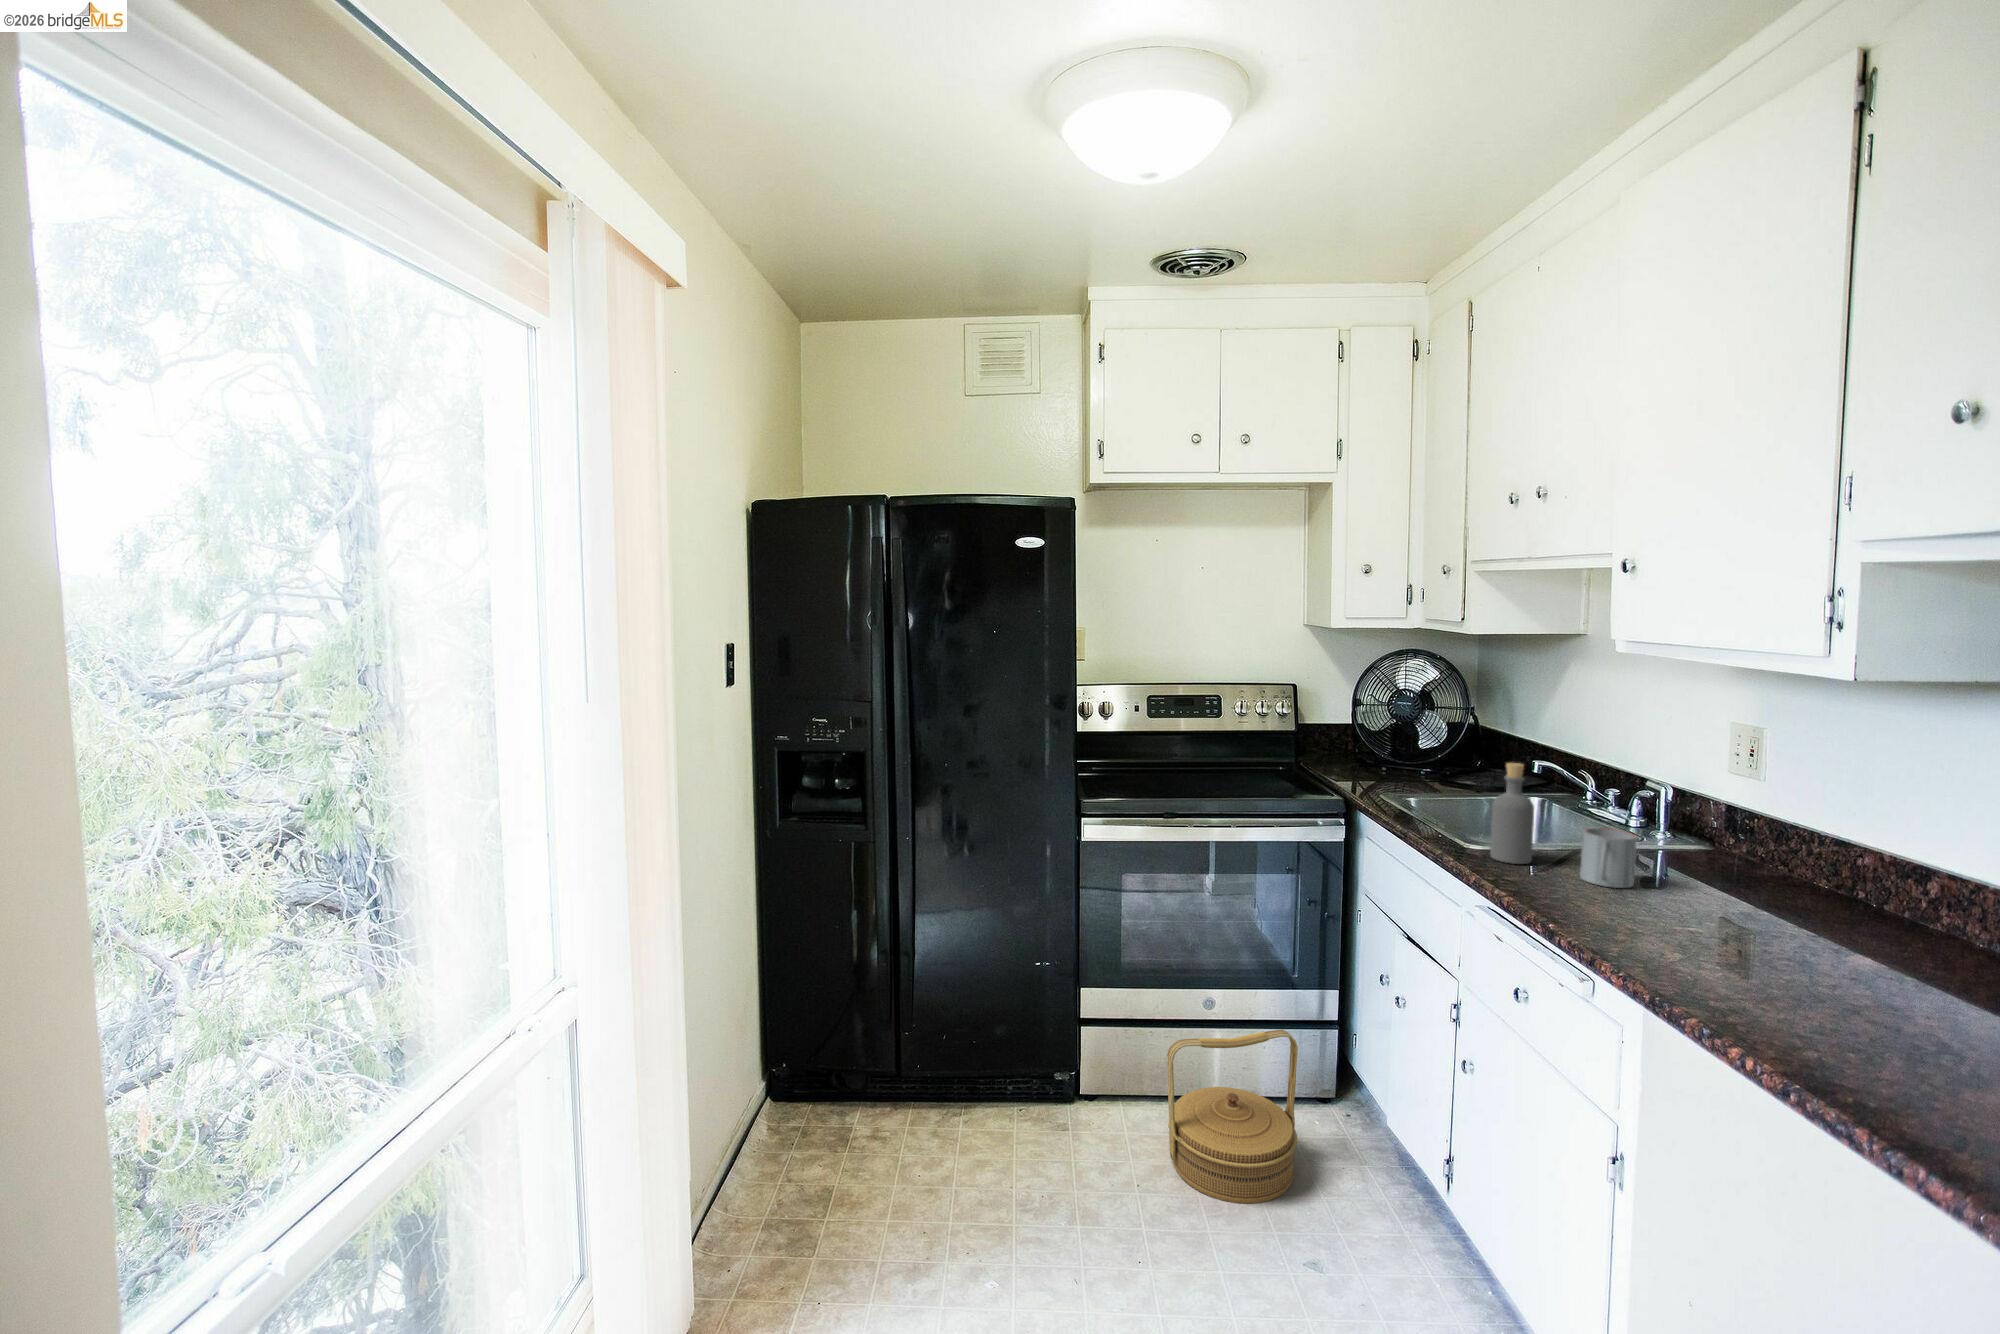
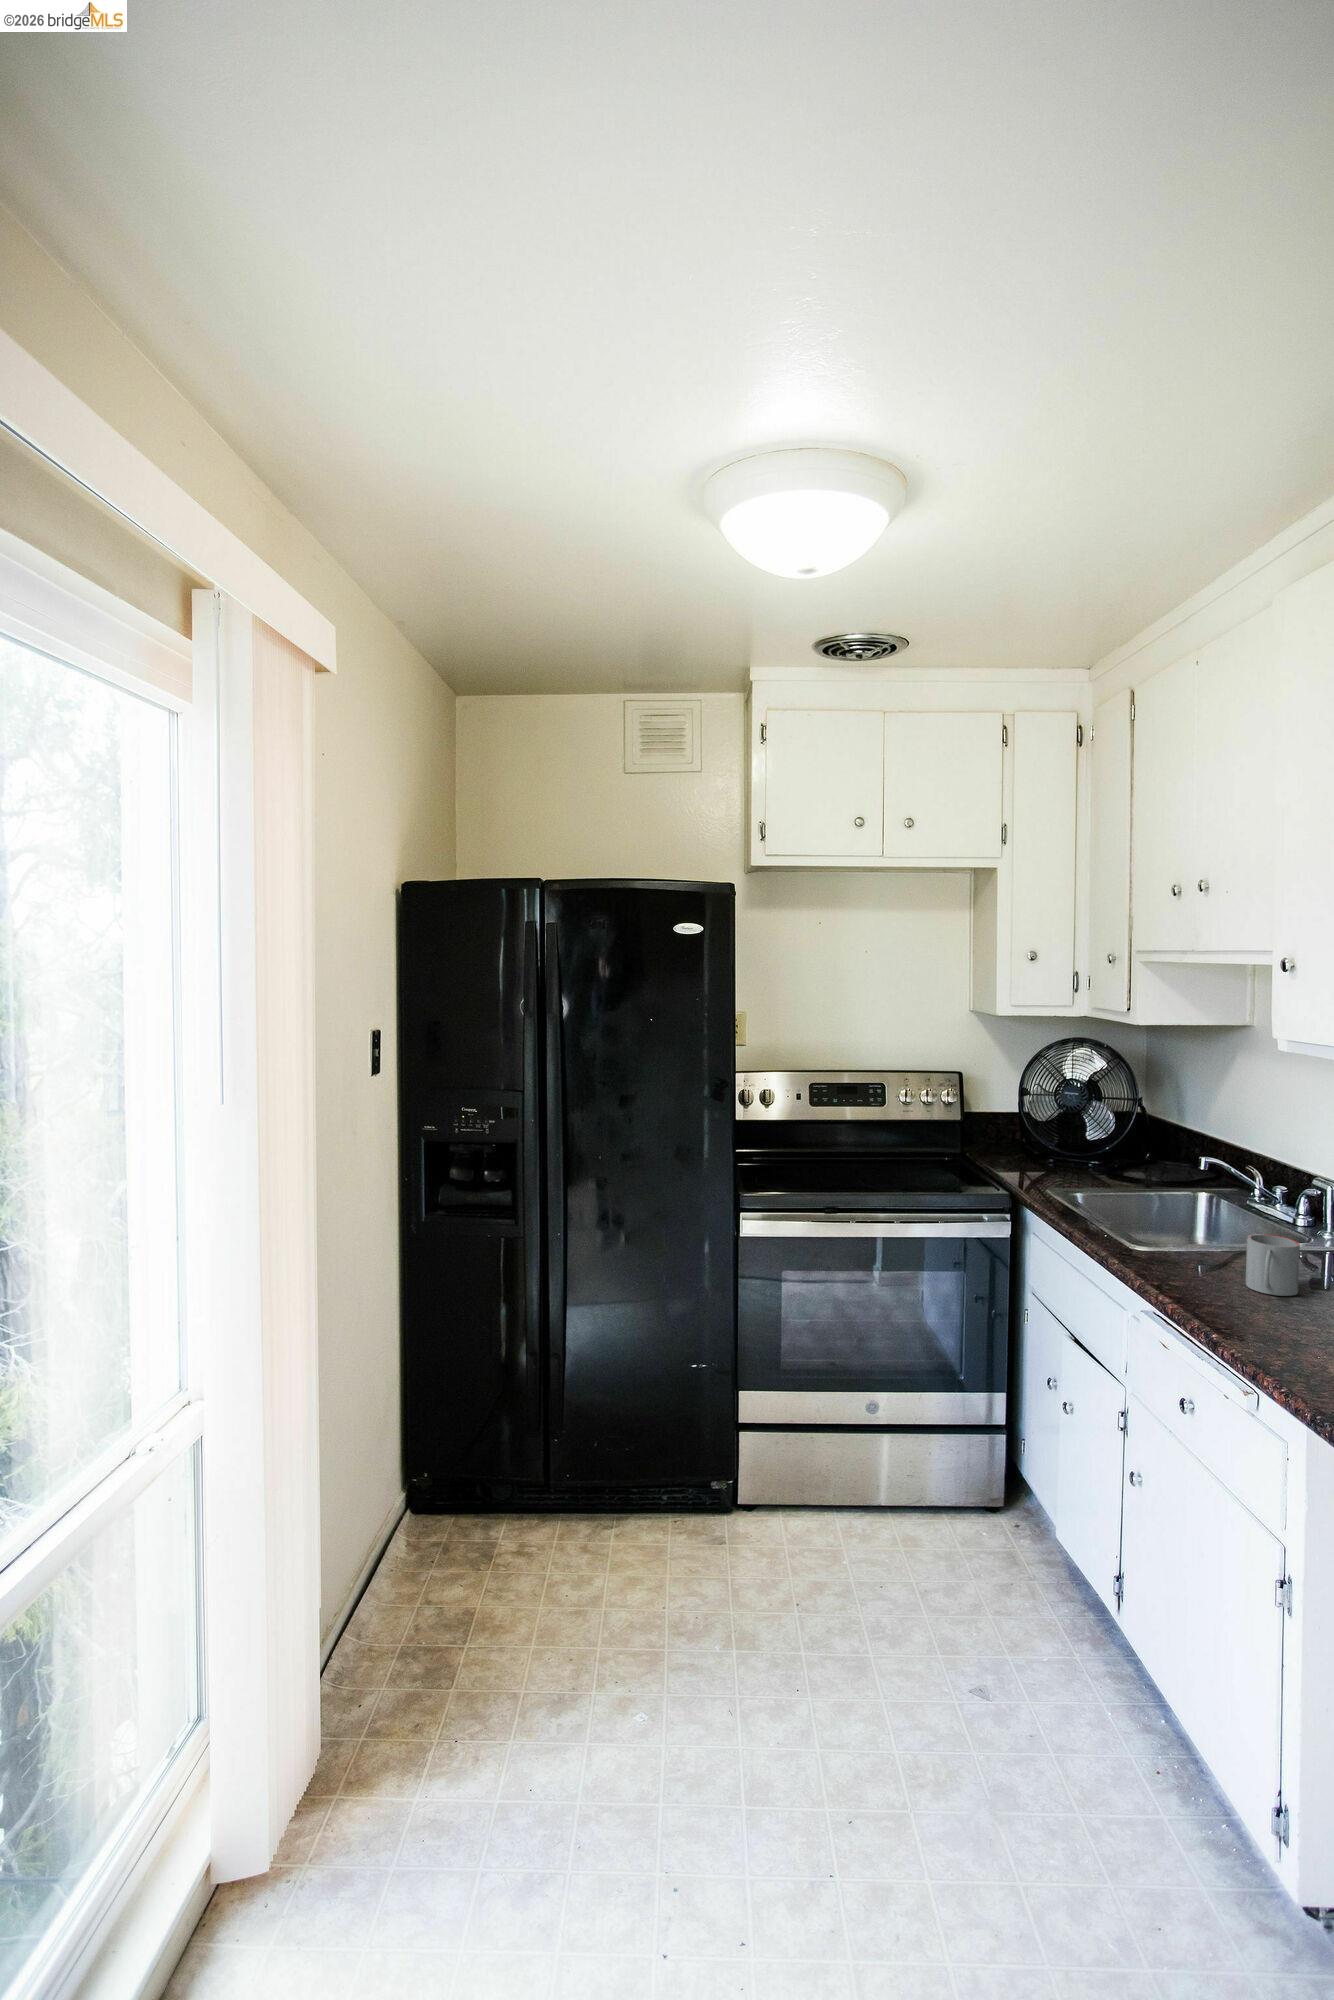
bottle: present [1490,763,1534,864] -> none [1158,1167,1201,1270]
basket: present [1167,1030,1298,1204] -> none [830,1438,965,1622]

